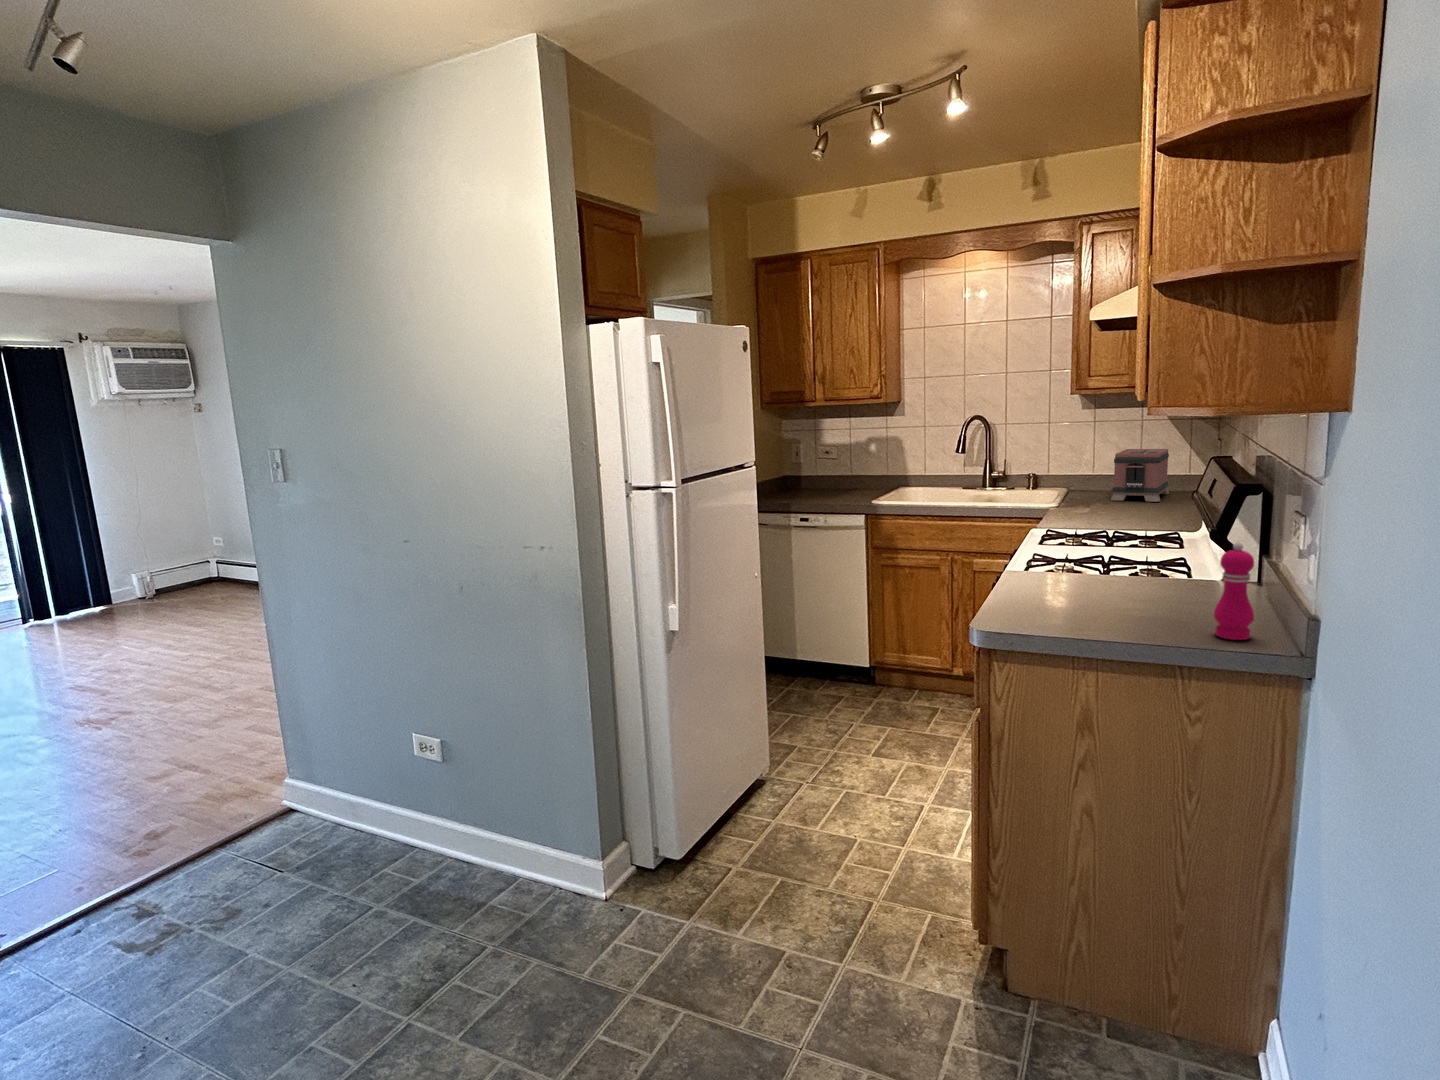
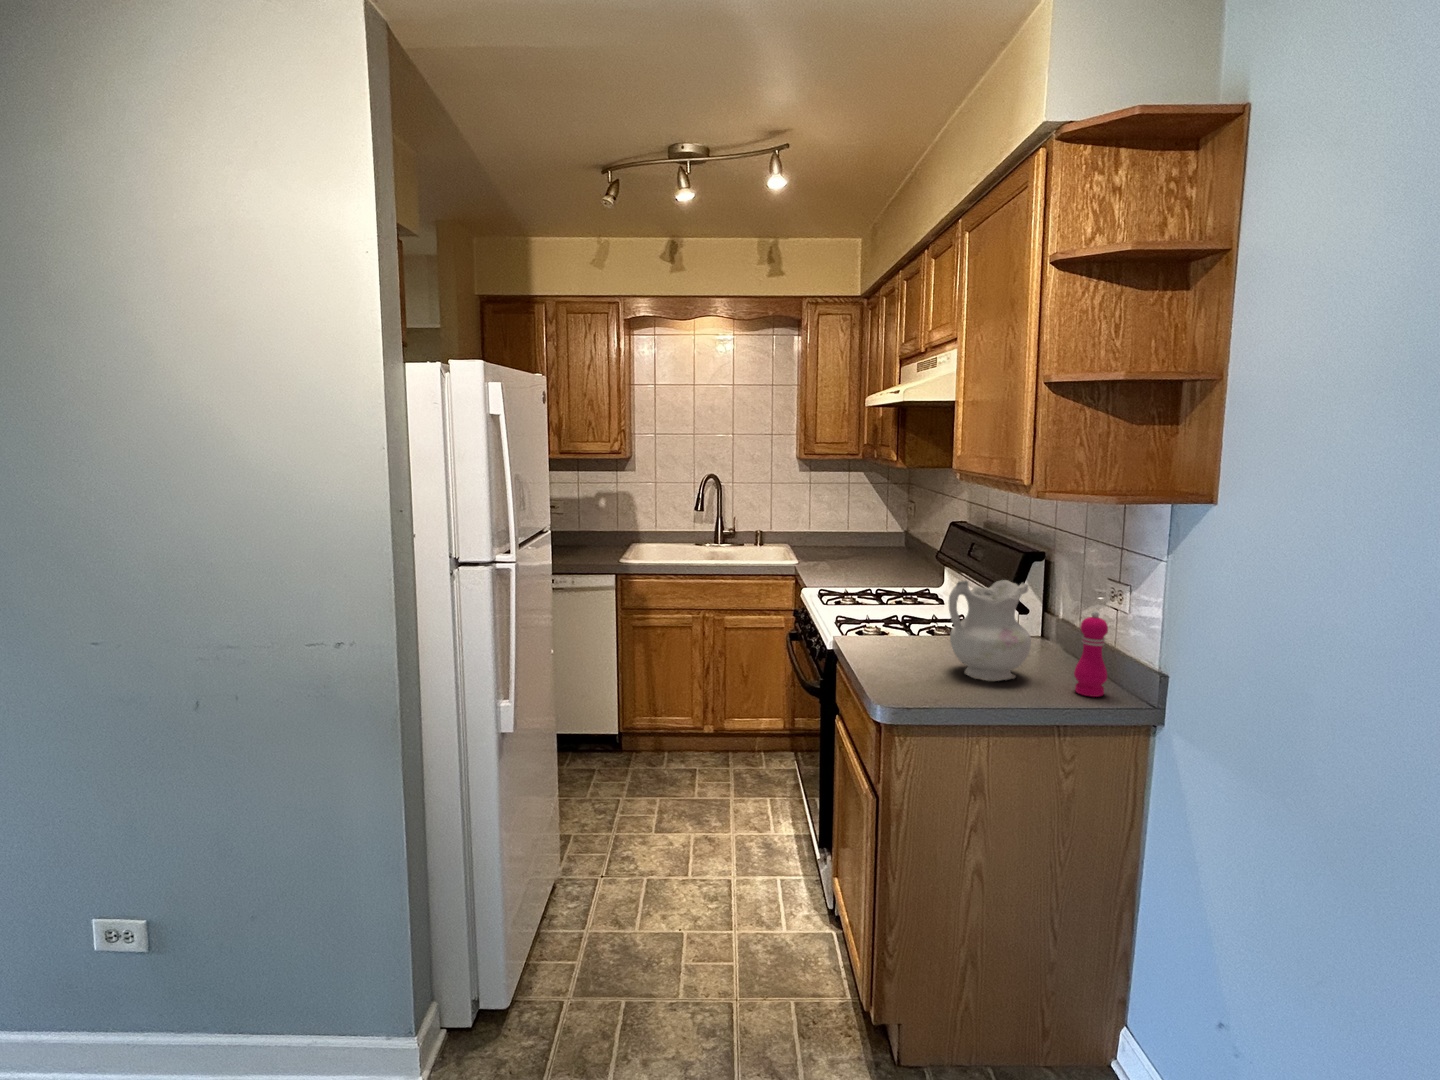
toaster: present [1111,449,1169,502] -> none [836,511,876,559]
ceramic pitcher: none [1075,509,1177,618] -> present [949,580,1031,681]

